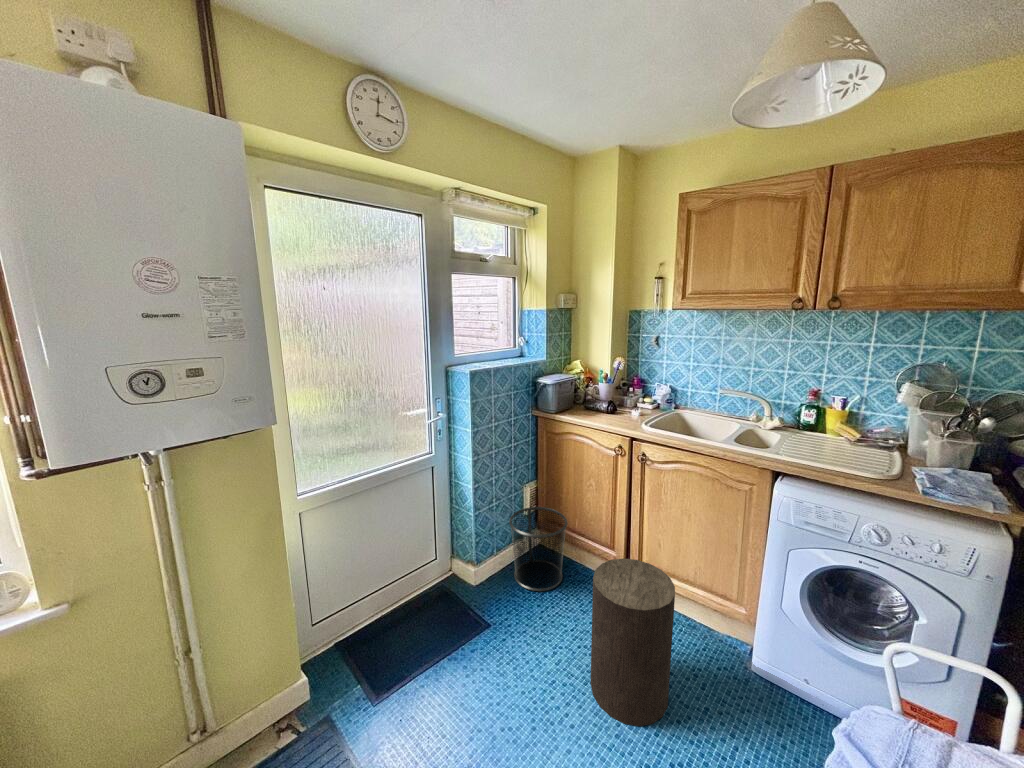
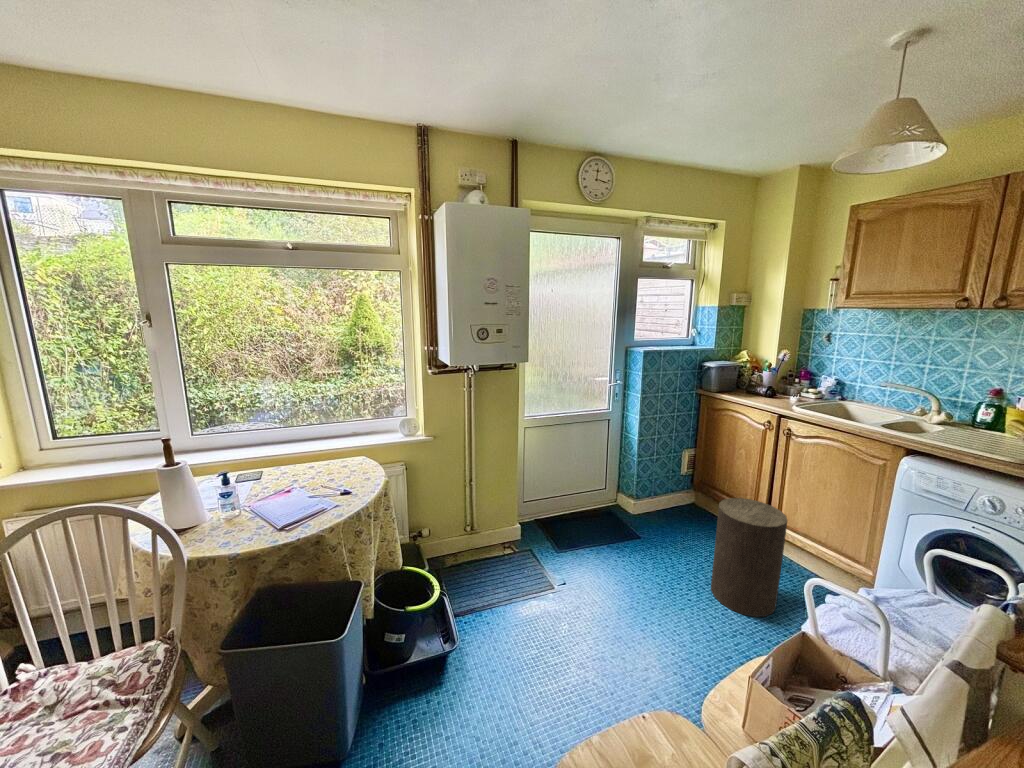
waste bin: present [509,507,567,591] -> none [665,466,716,530]

